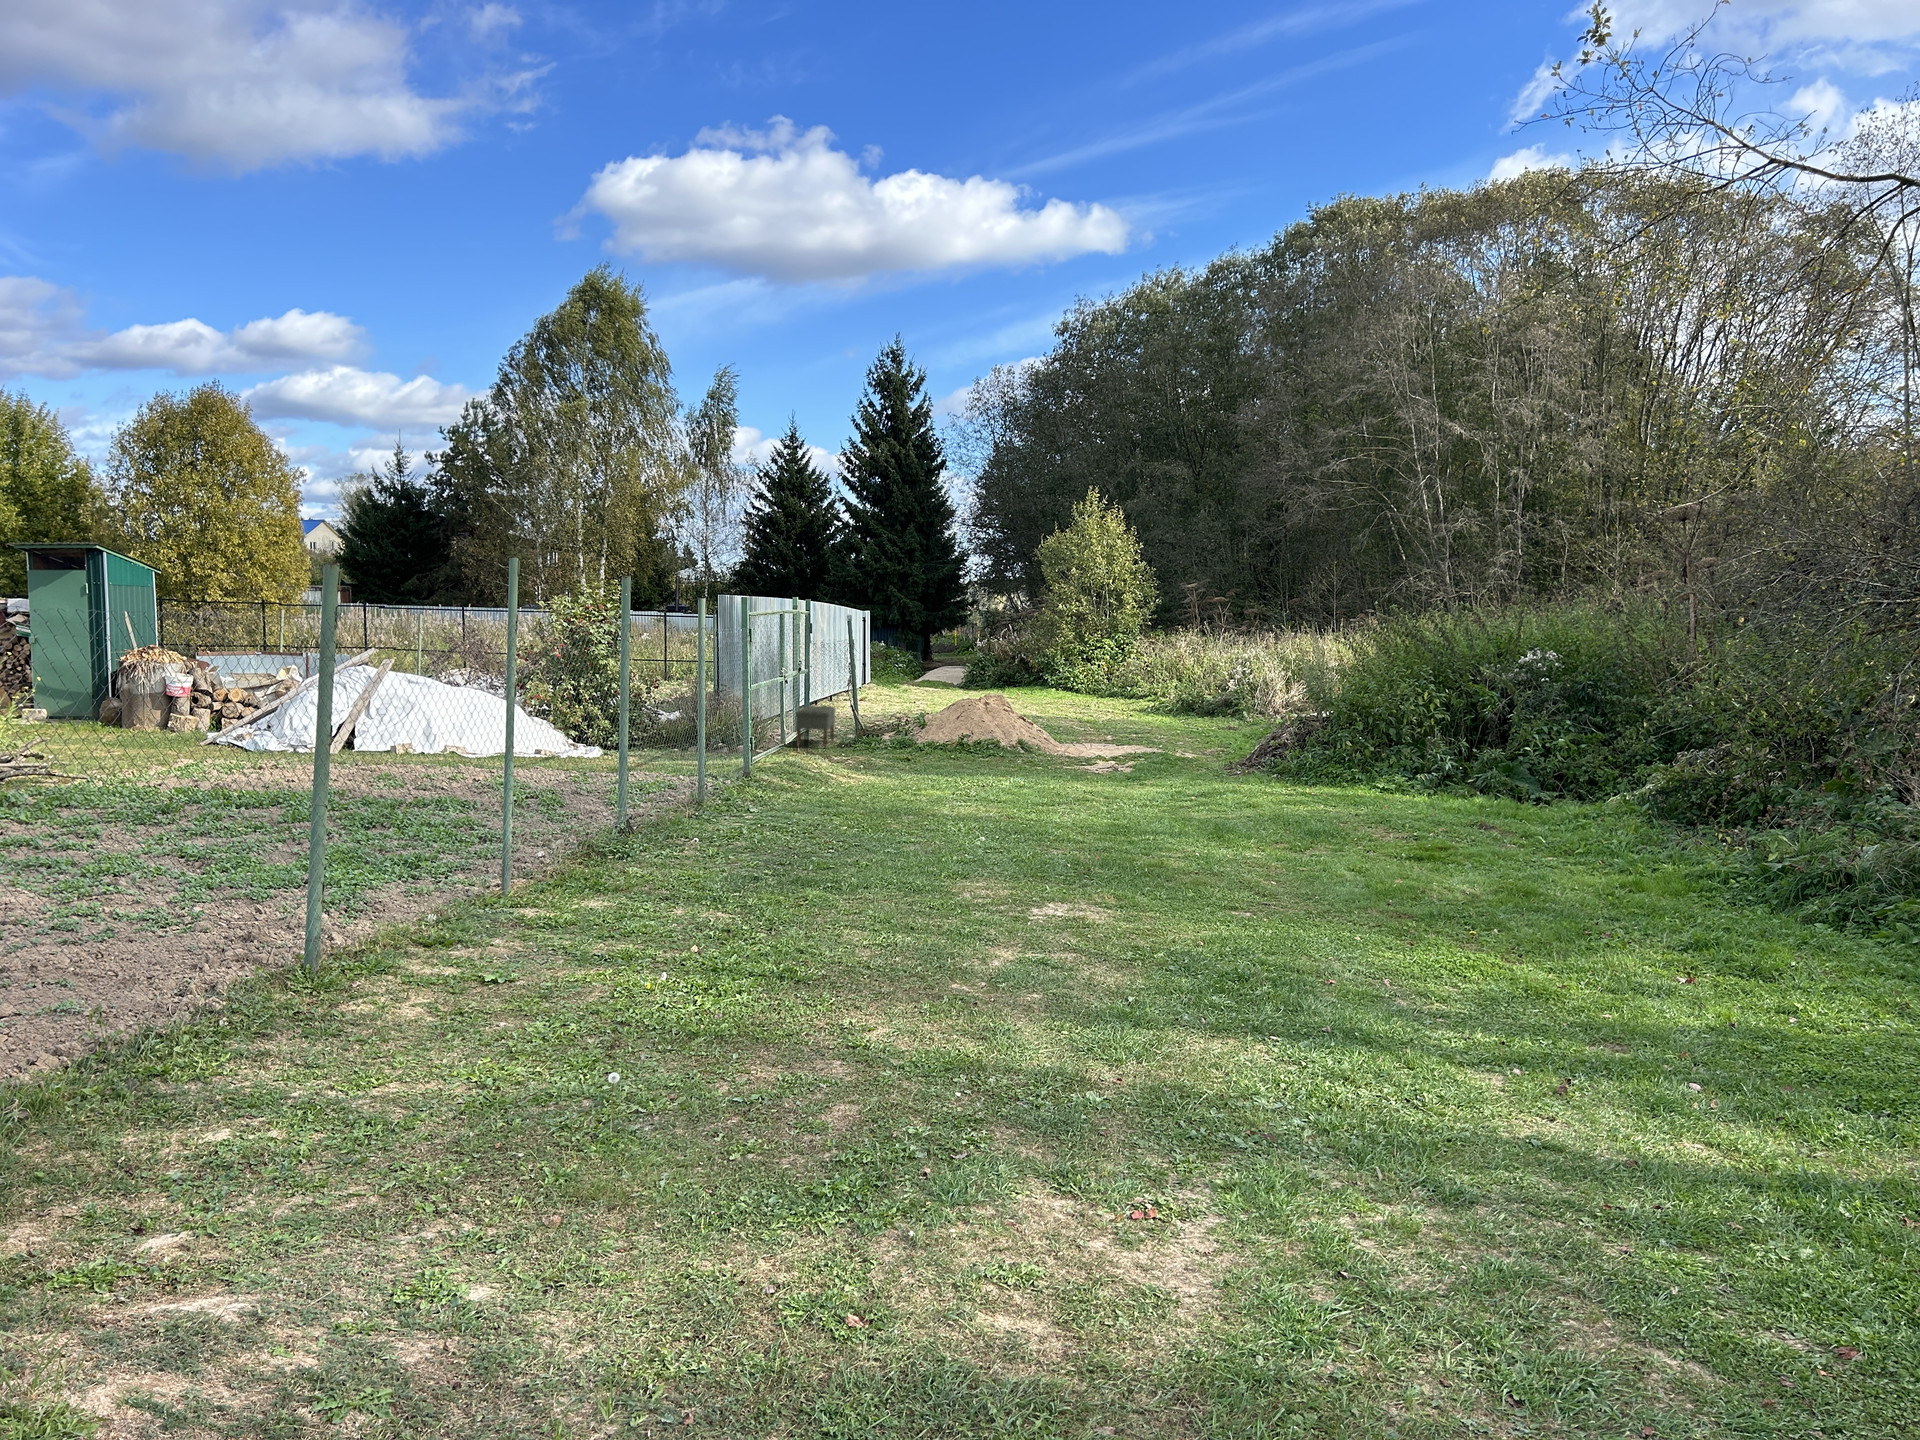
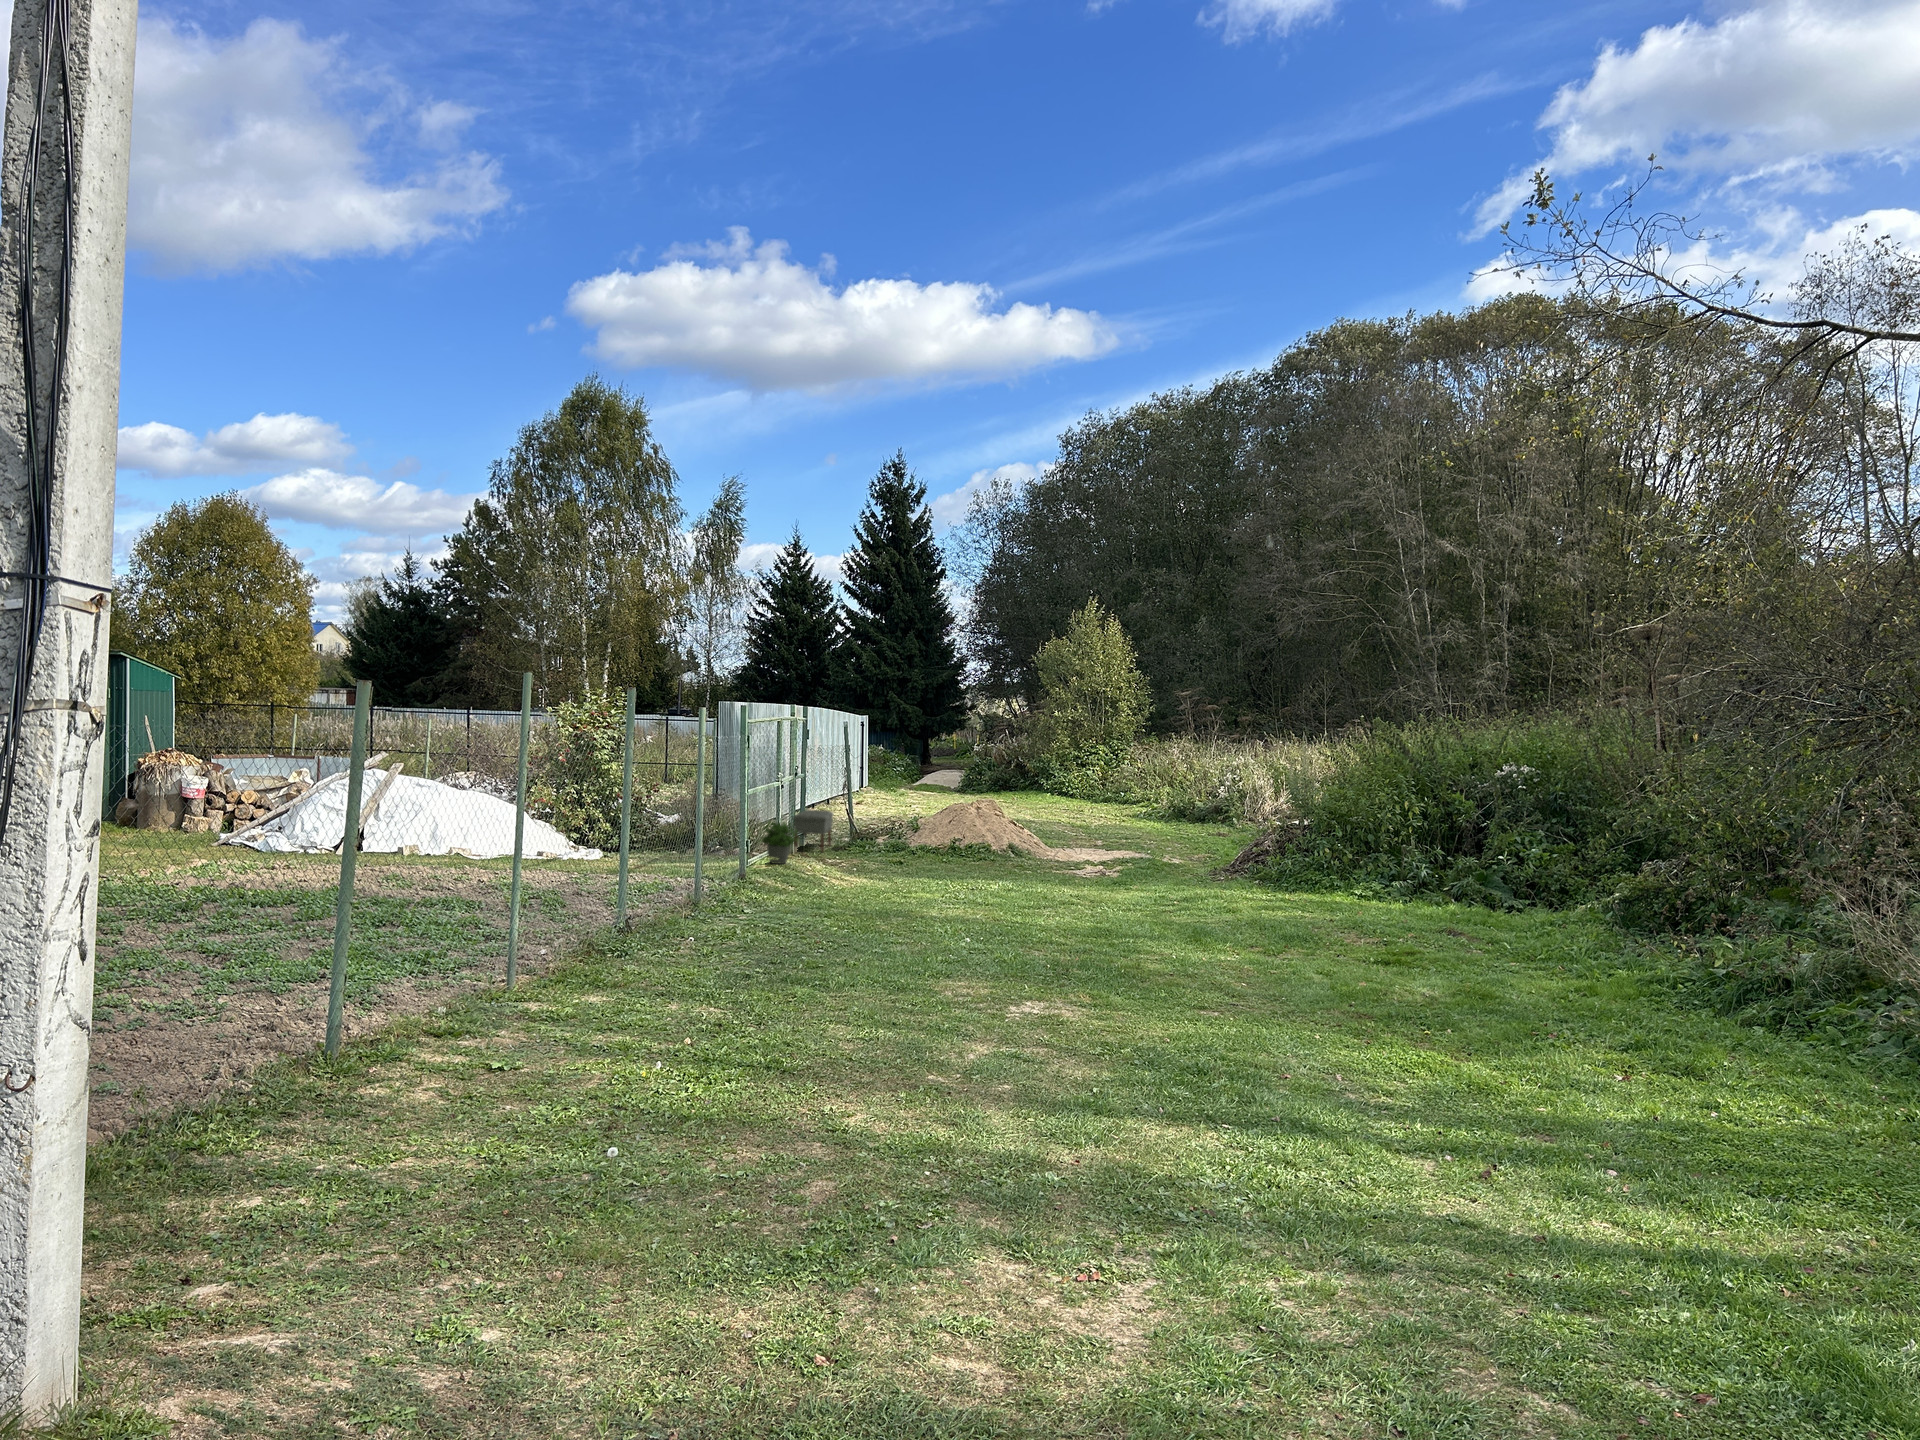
potted plant: none [763,715,802,760] -> present [762,821,799,864]

